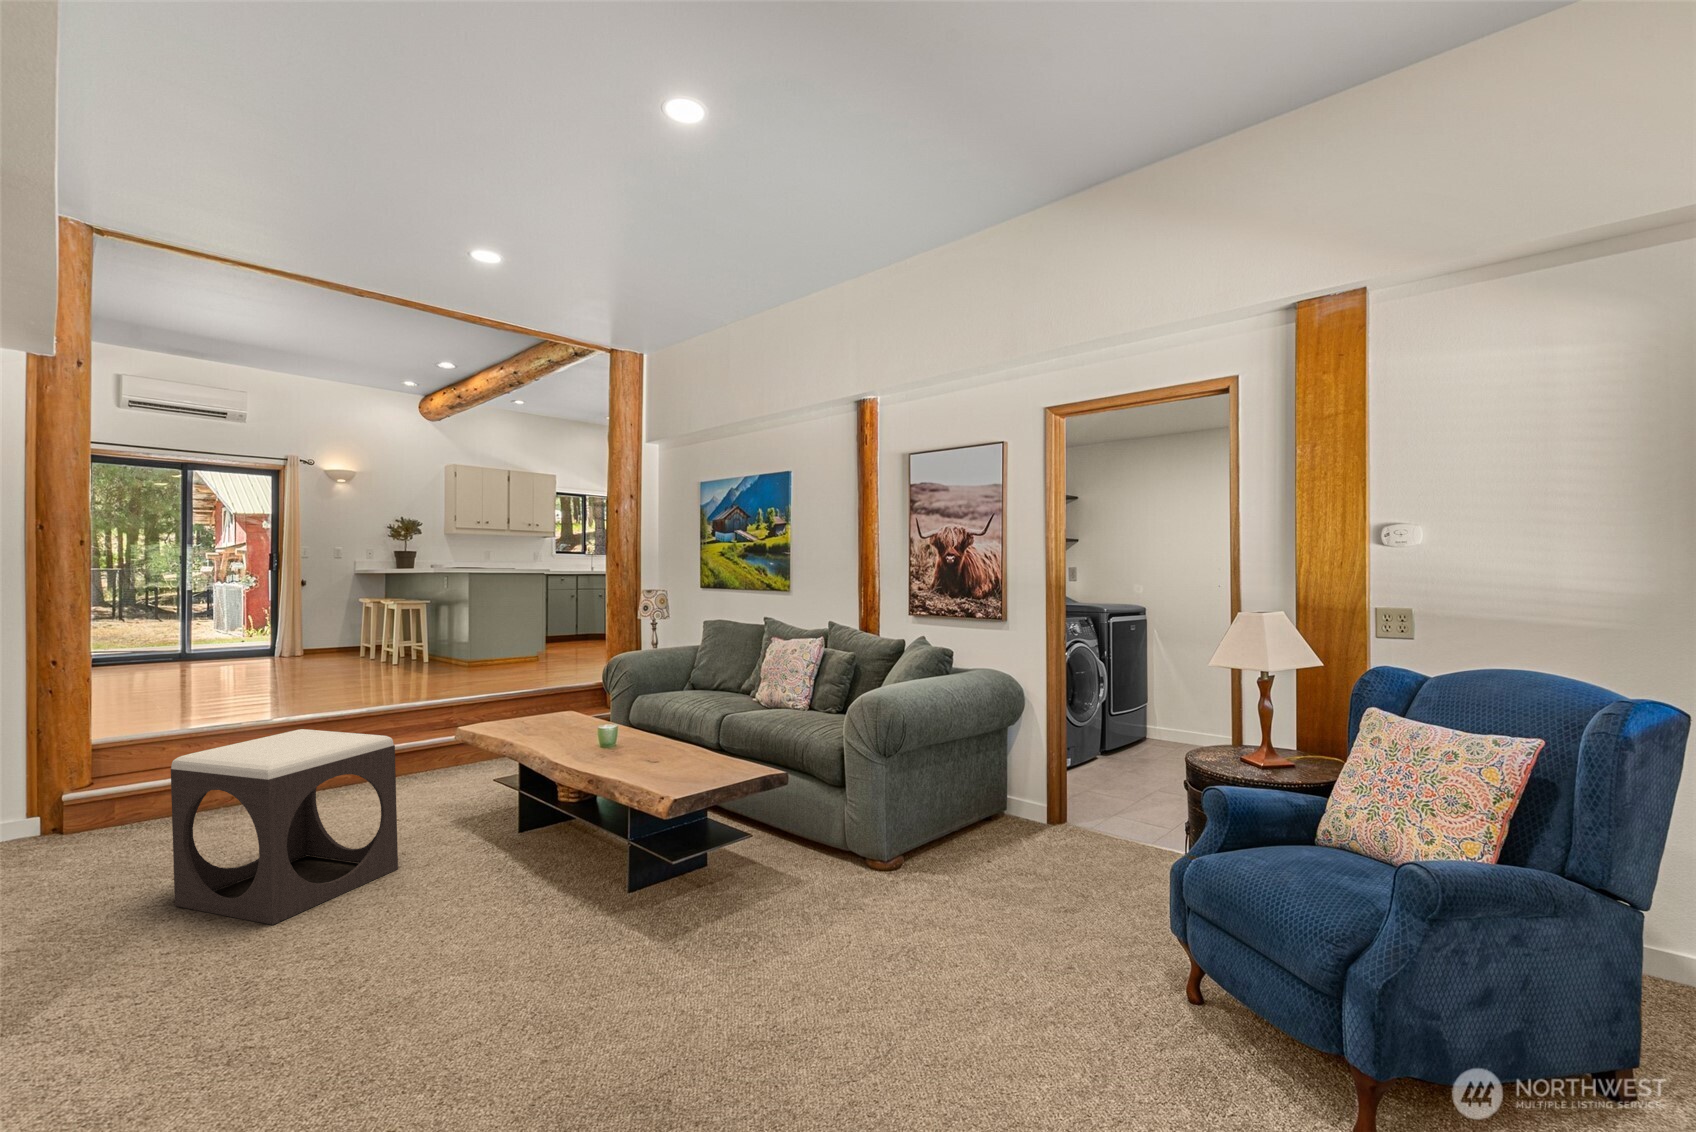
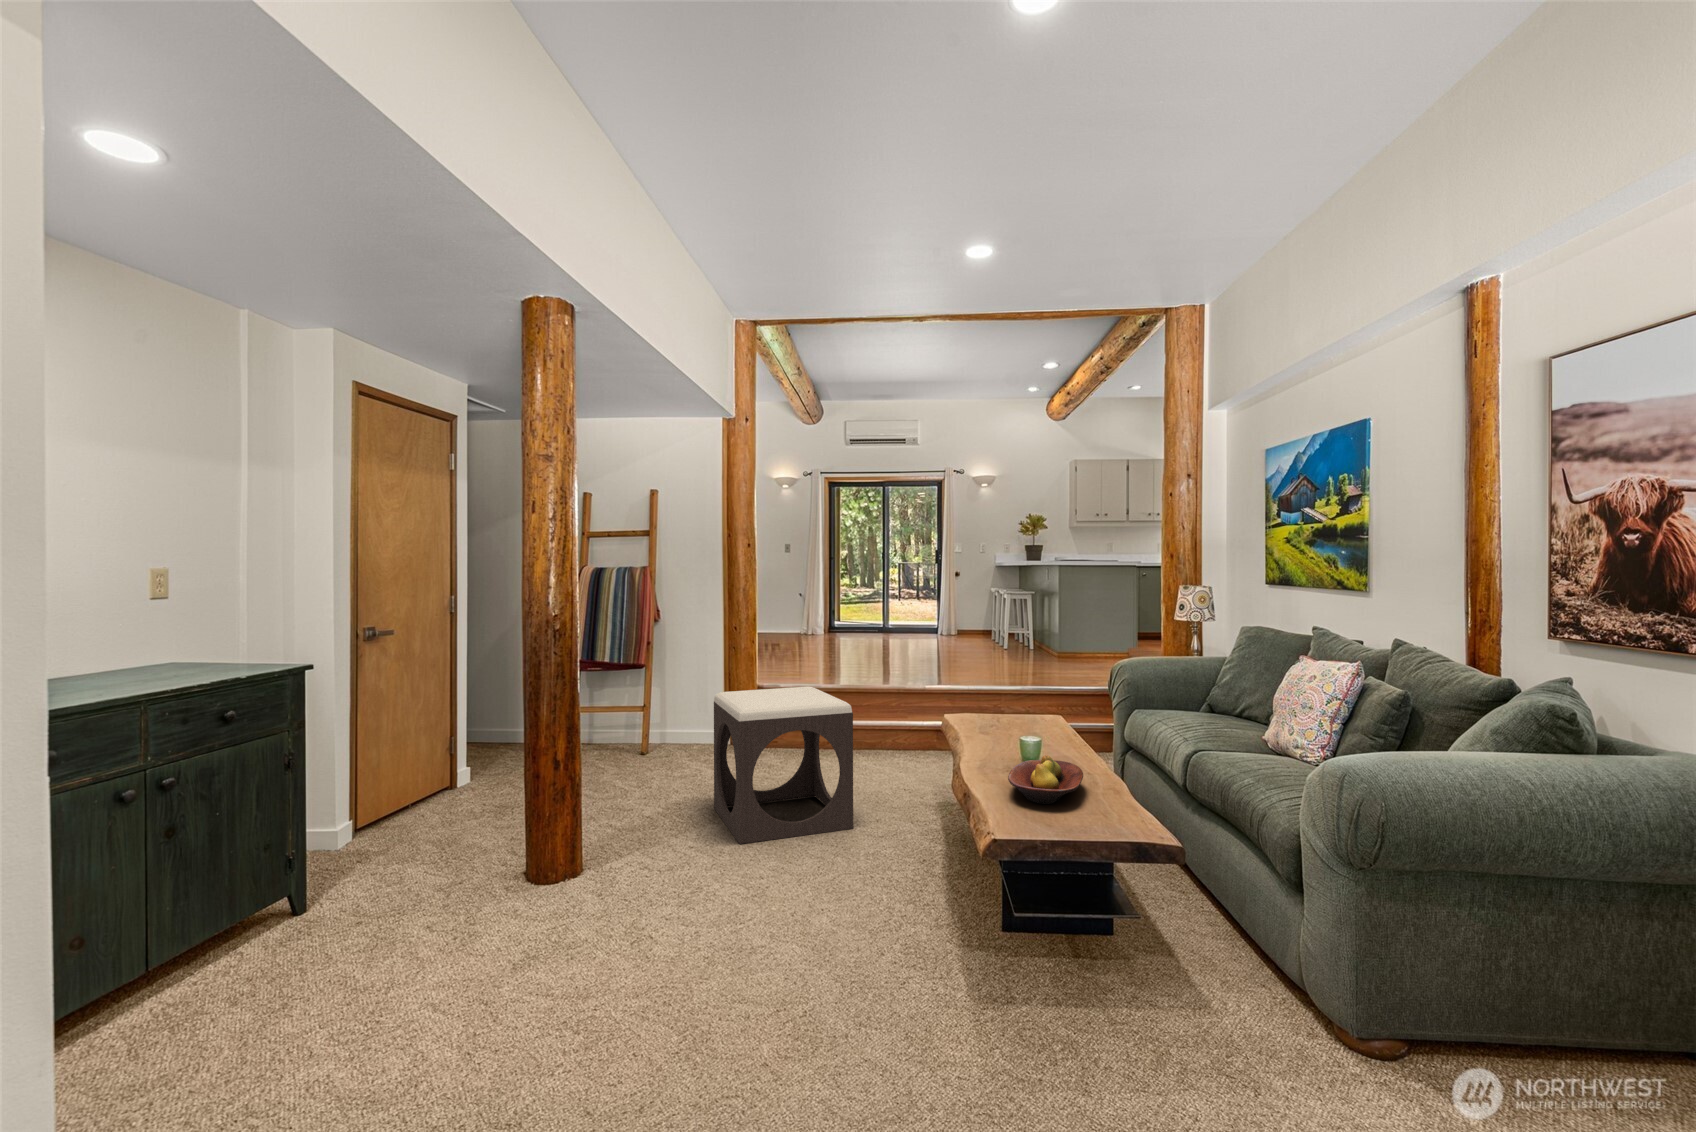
fruit bowl: none [635,739,701,776] -> present [1008,755,1083,804]

